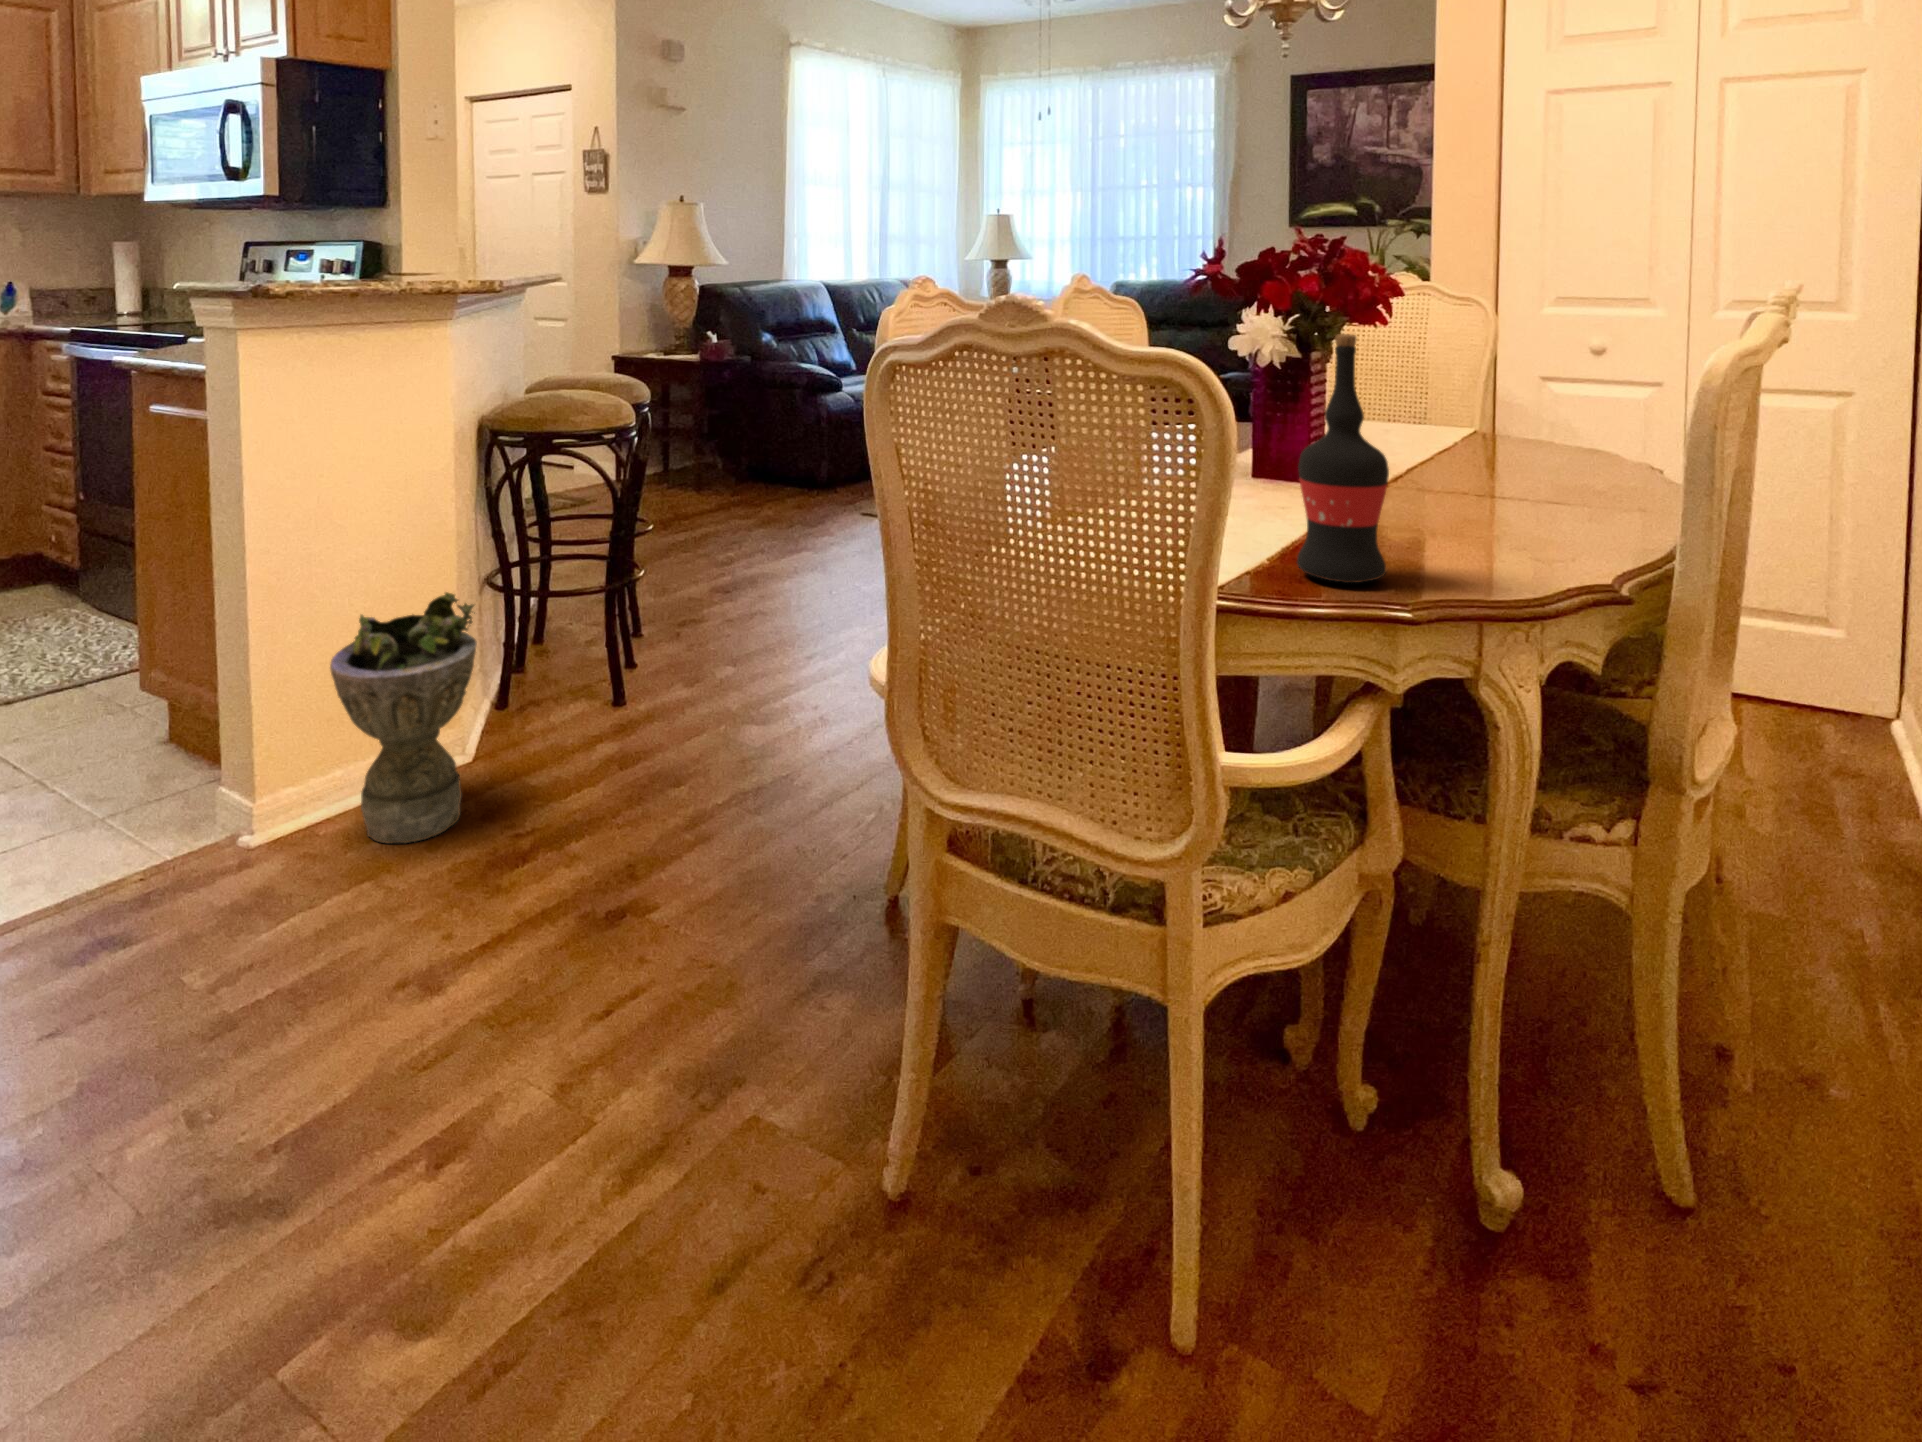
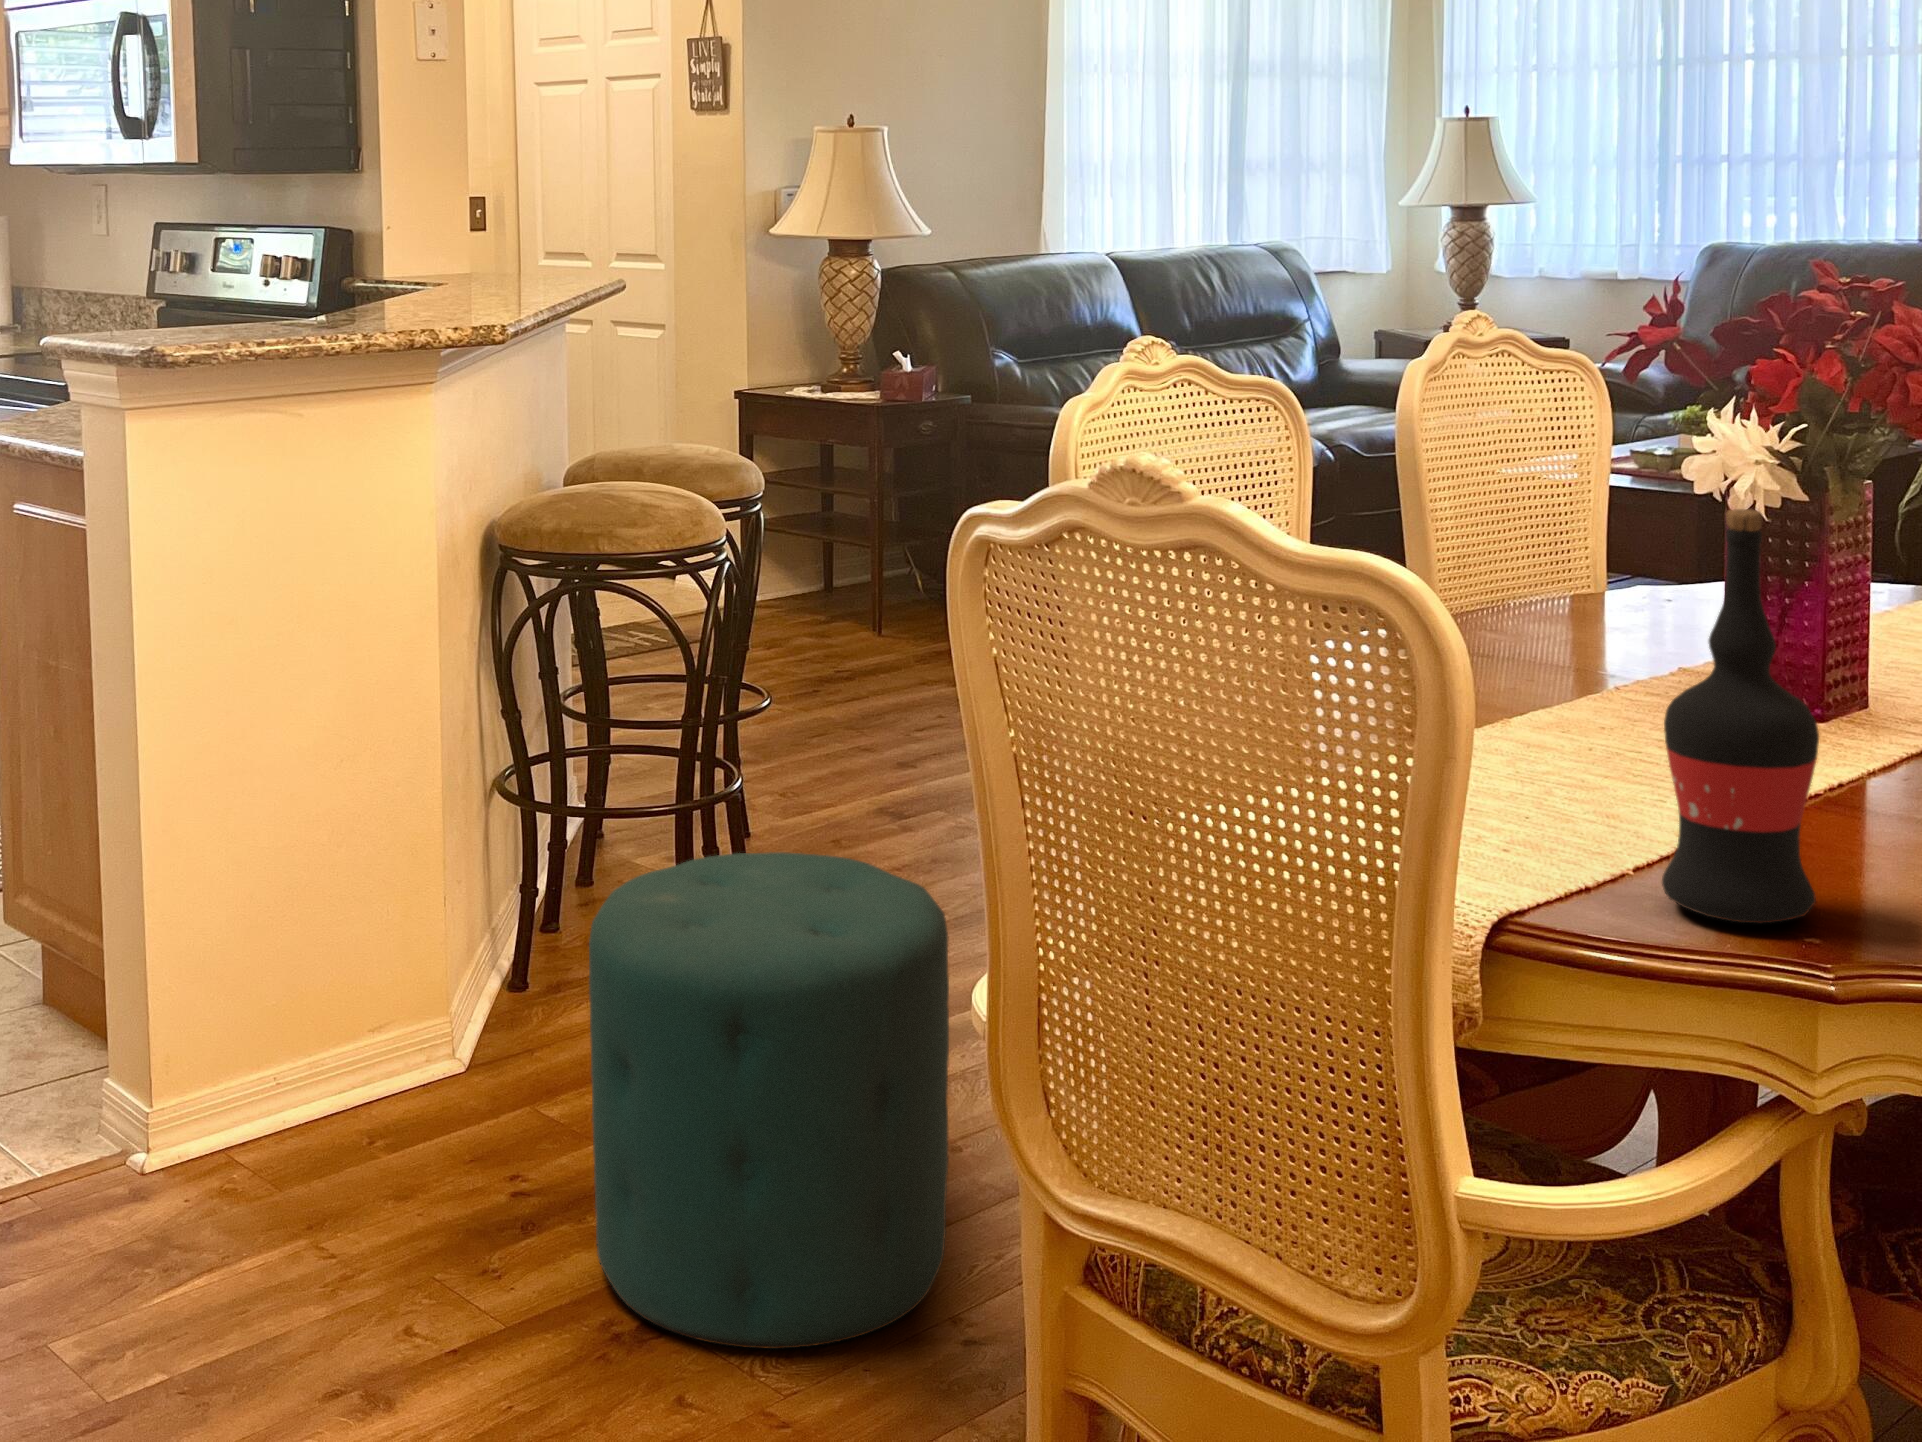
planter: present [330,592,477,843] -> none [250,814,460,1194]
ottoman: none [572,599,799,913] -> present [589,852,949,1349]

